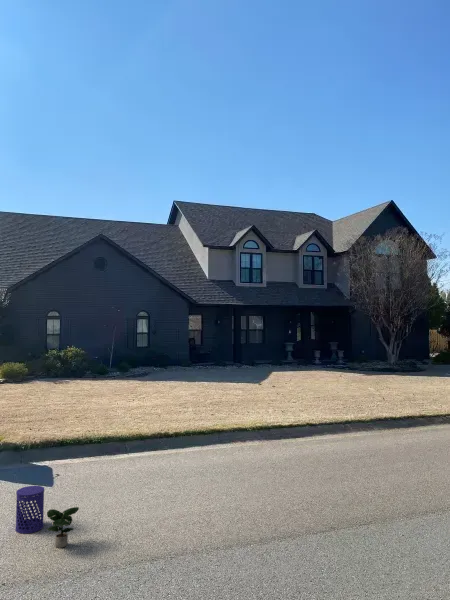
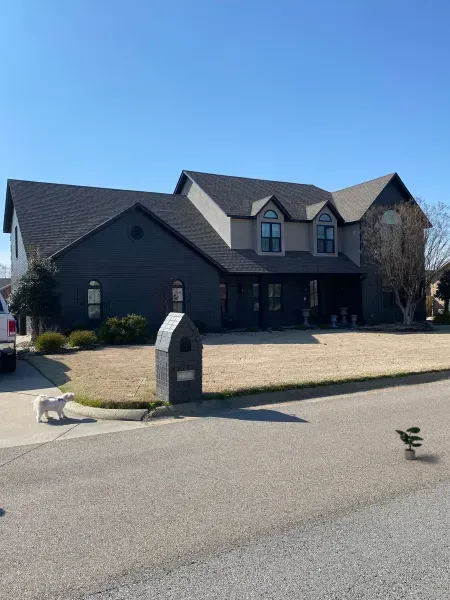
waste bin: present [15,486,44,534] -> none [345,415,370,453]

